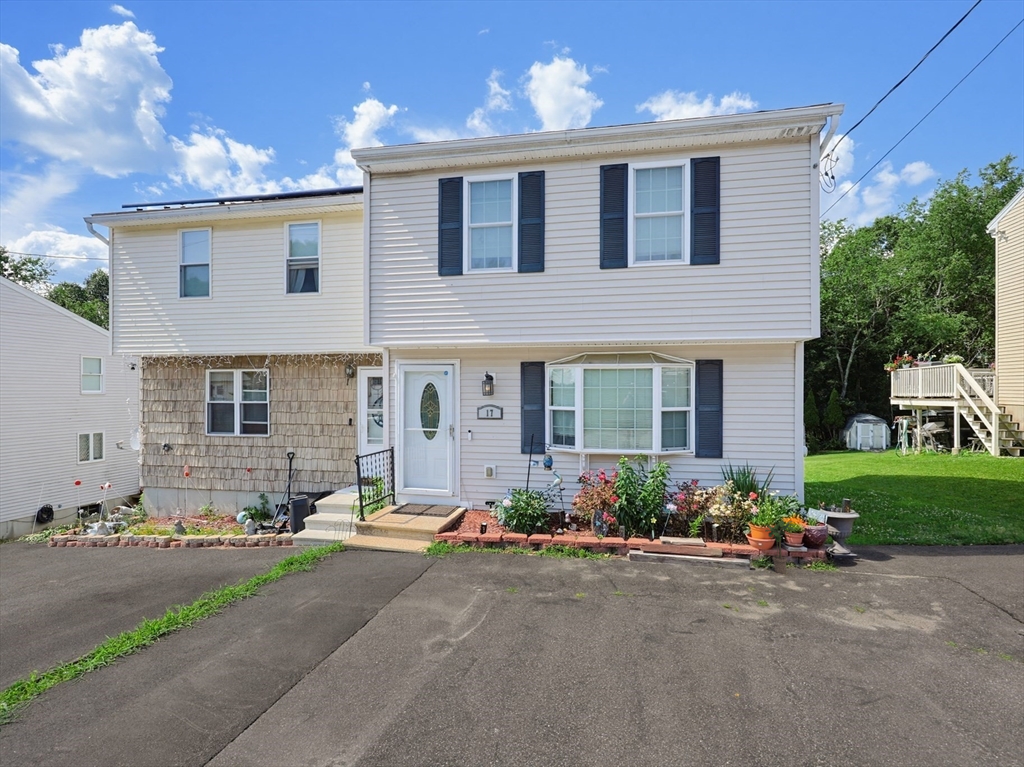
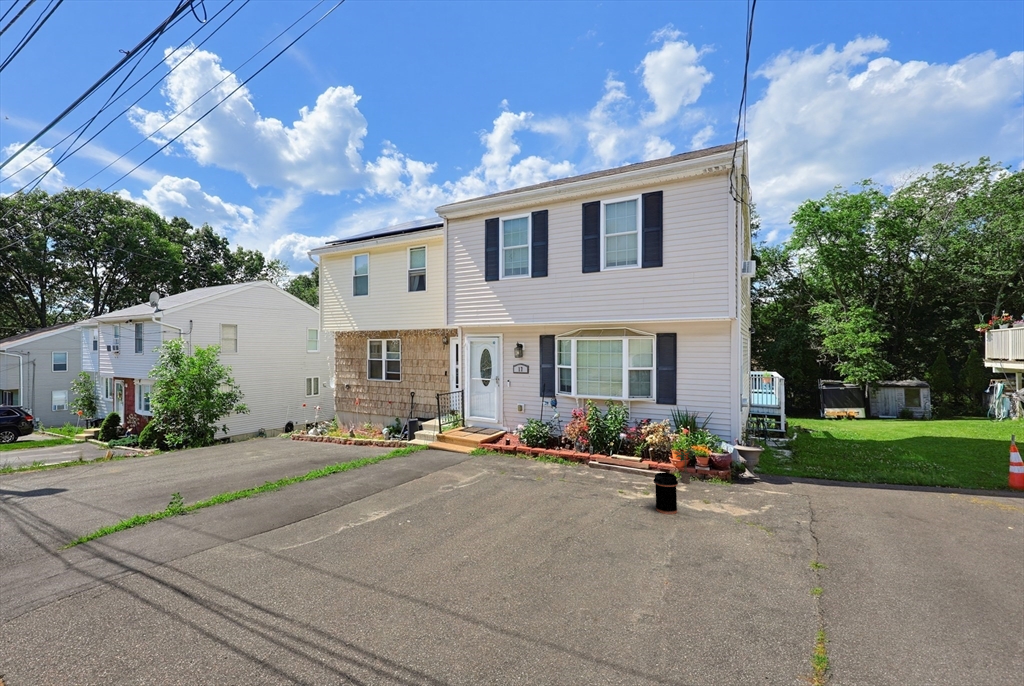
trash can: none [812,571,856,641] -> present [654,473,678,514]

